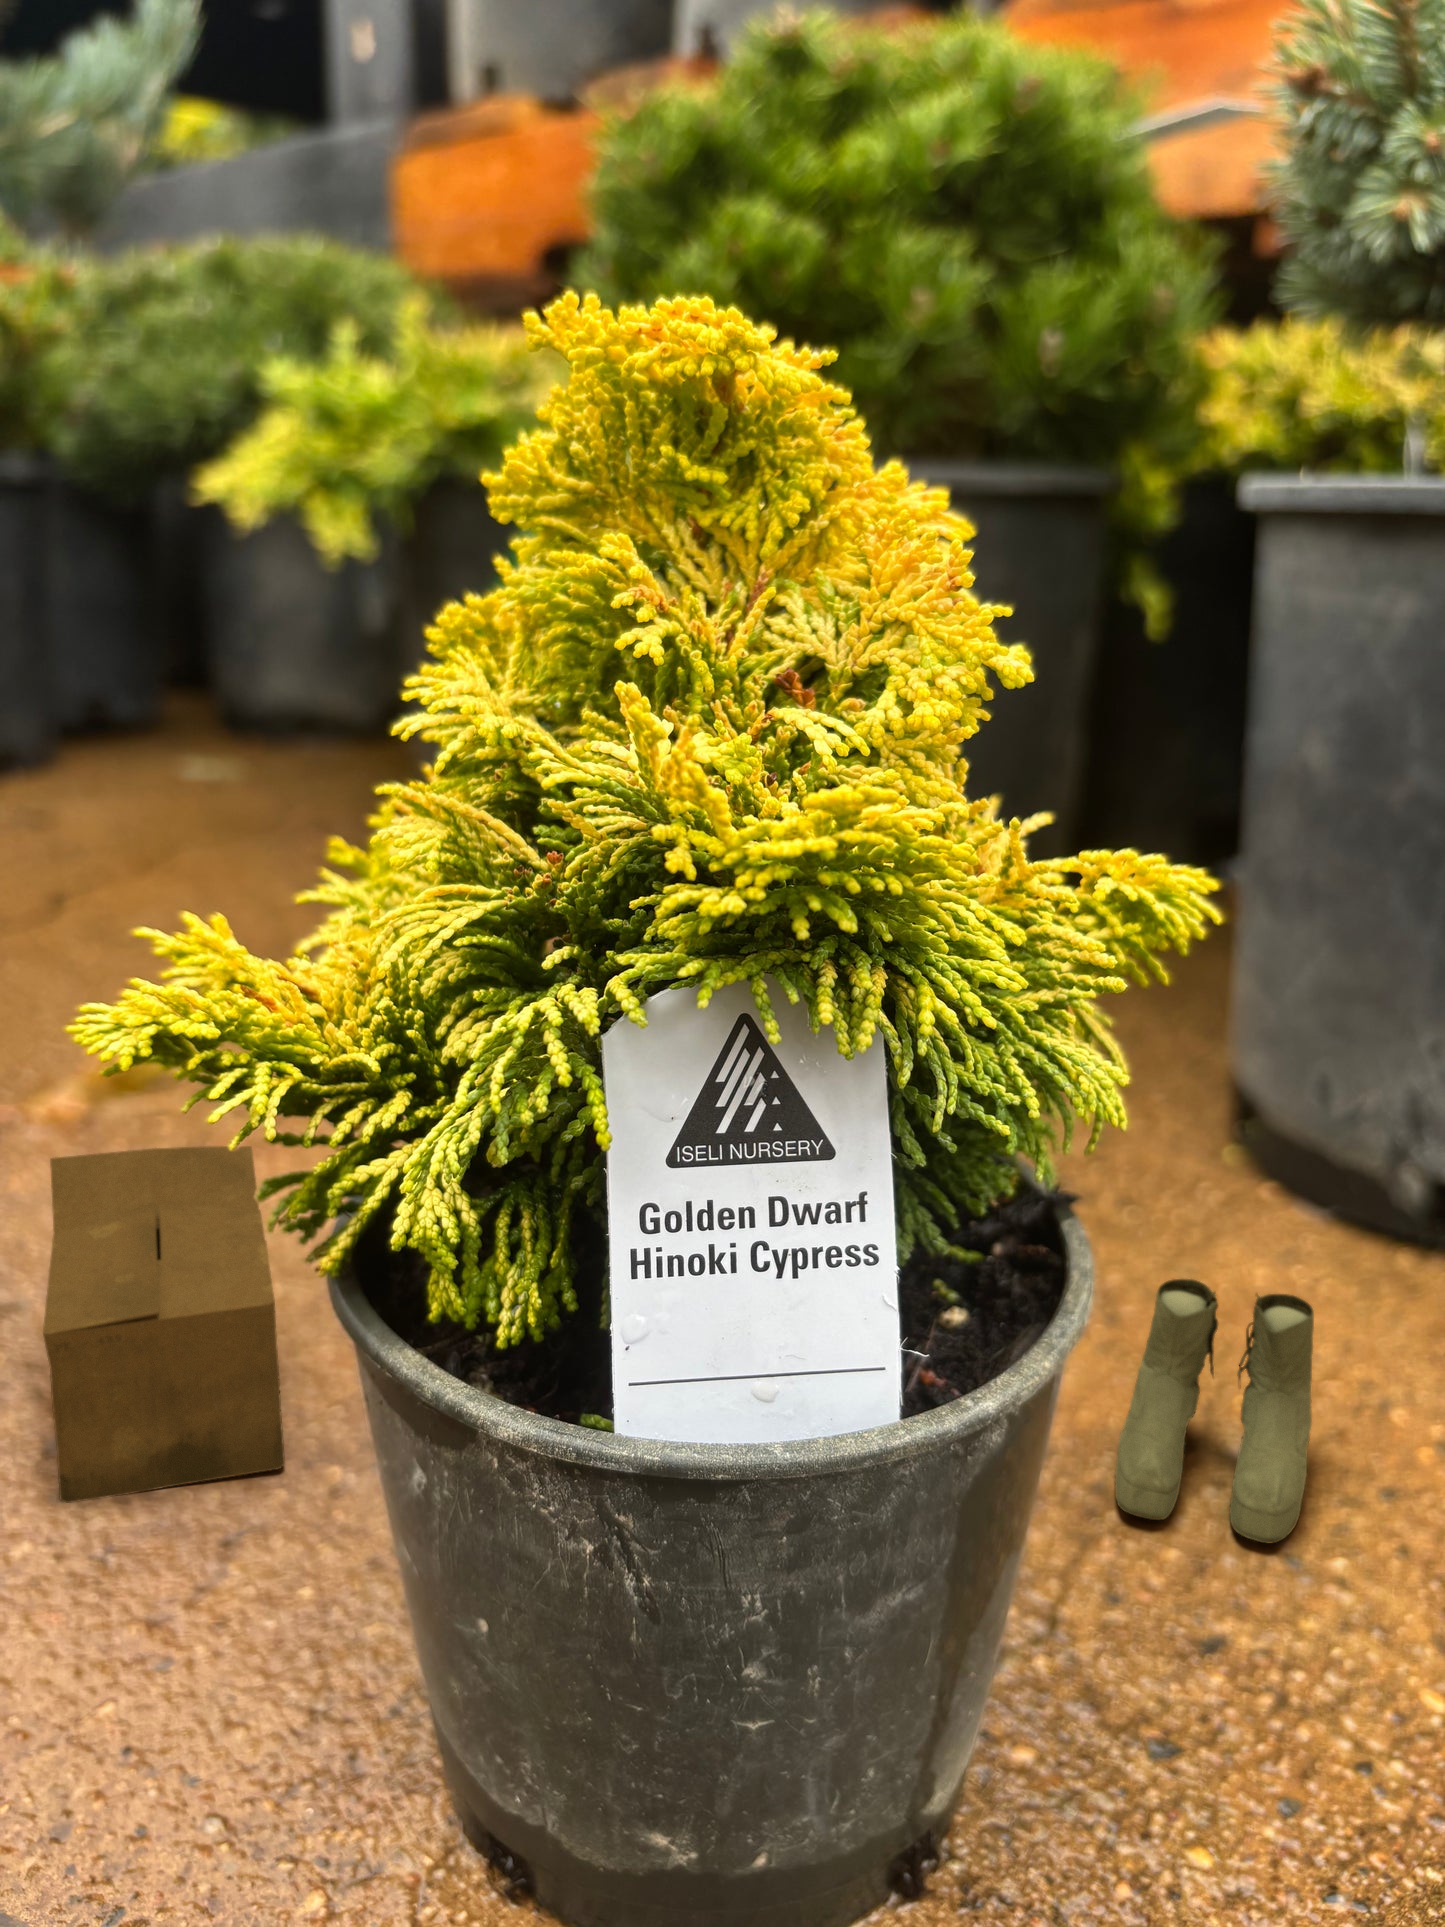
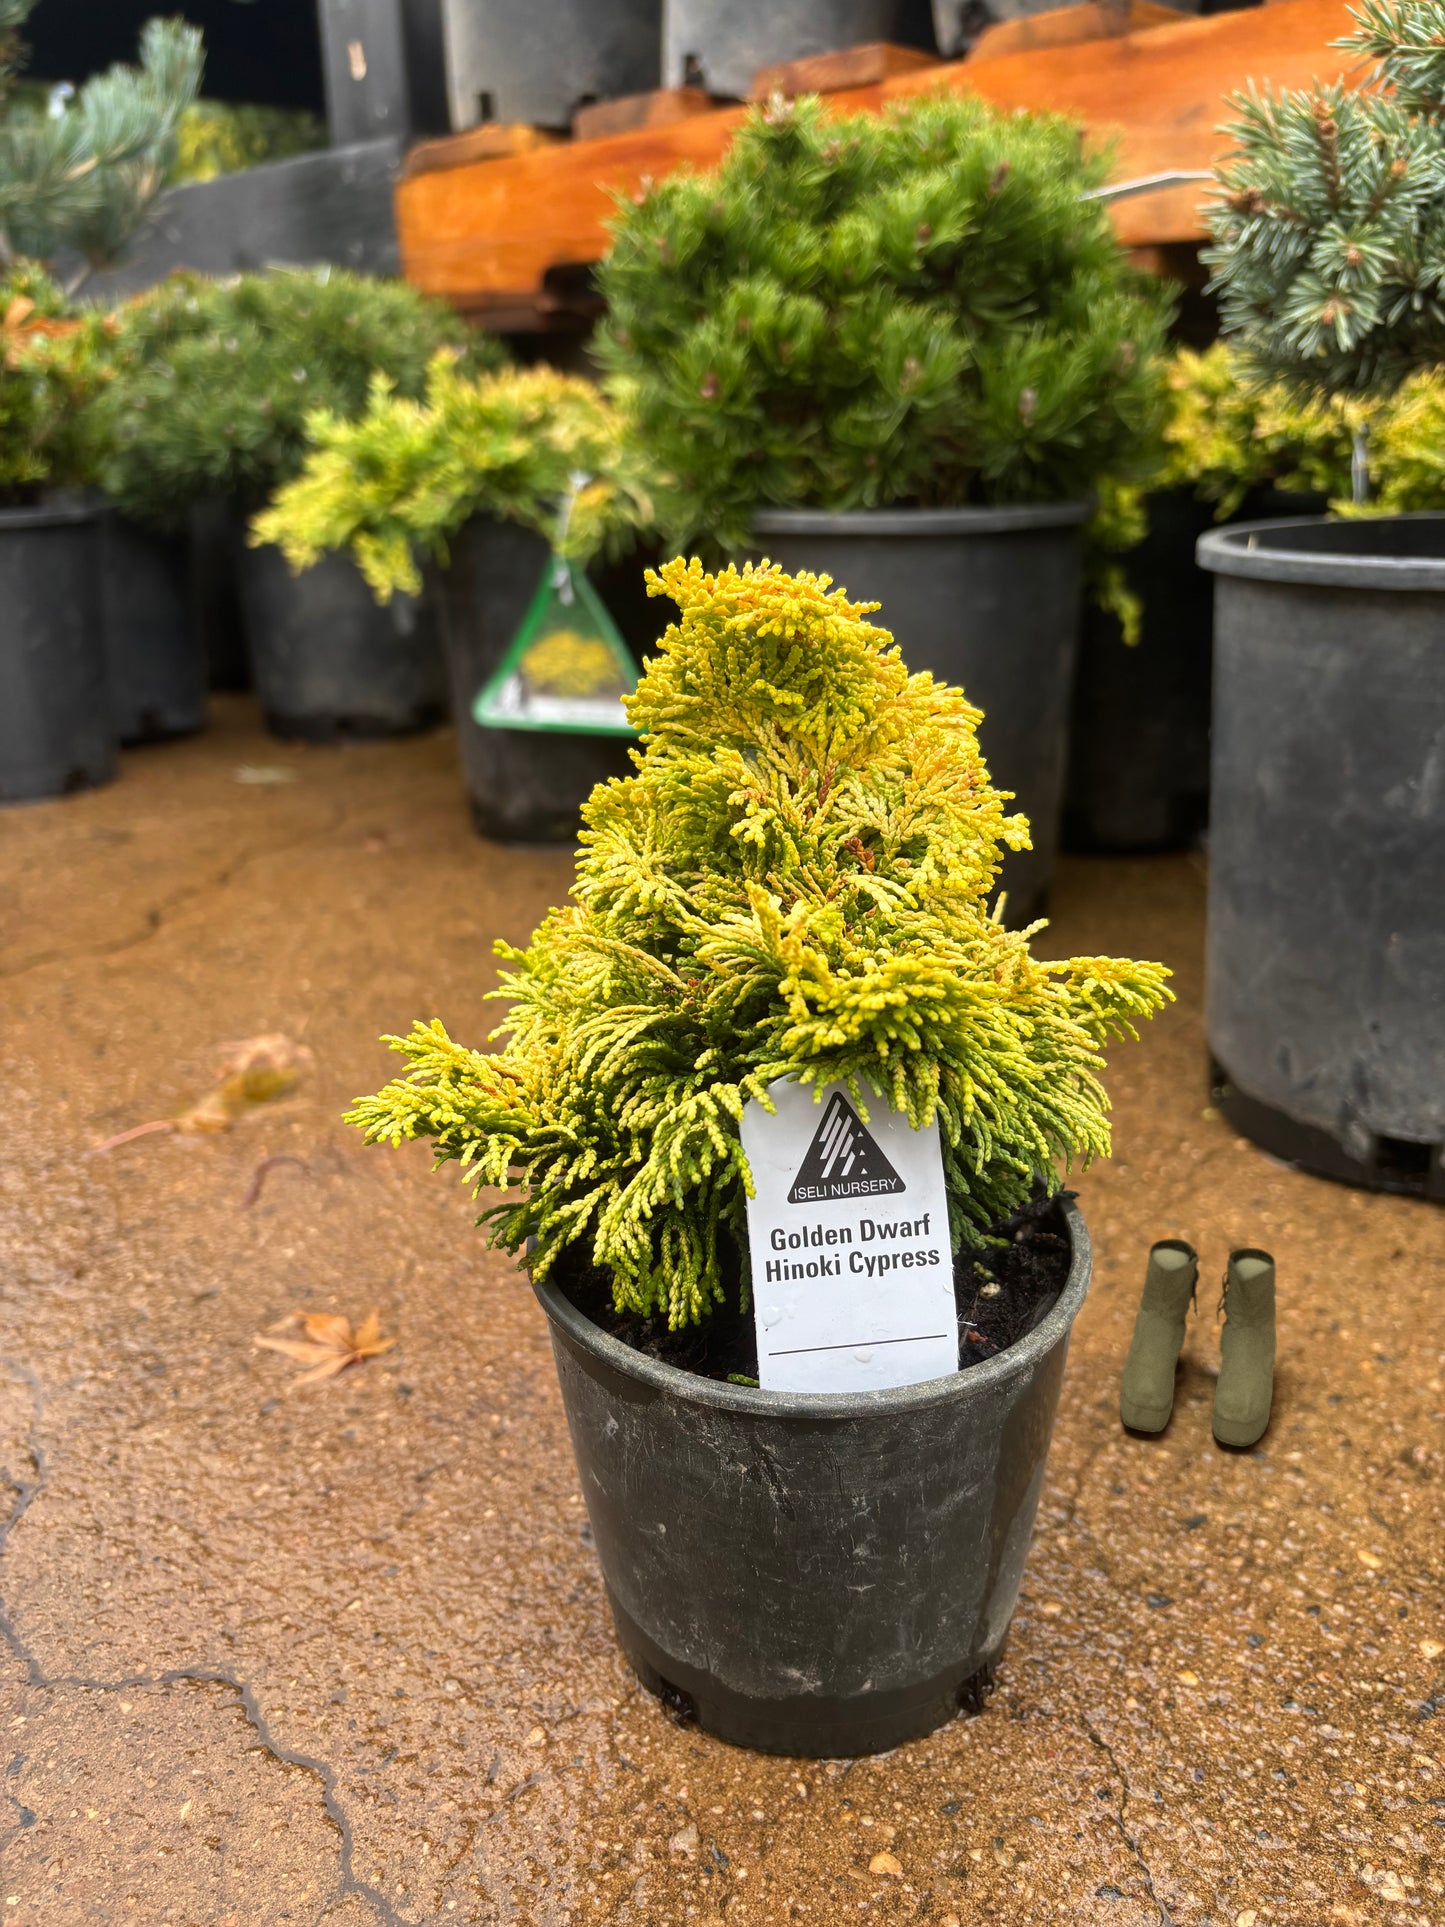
cardboard box: present [43,1146,285,1503] -> none [241,1160,454,1459]

